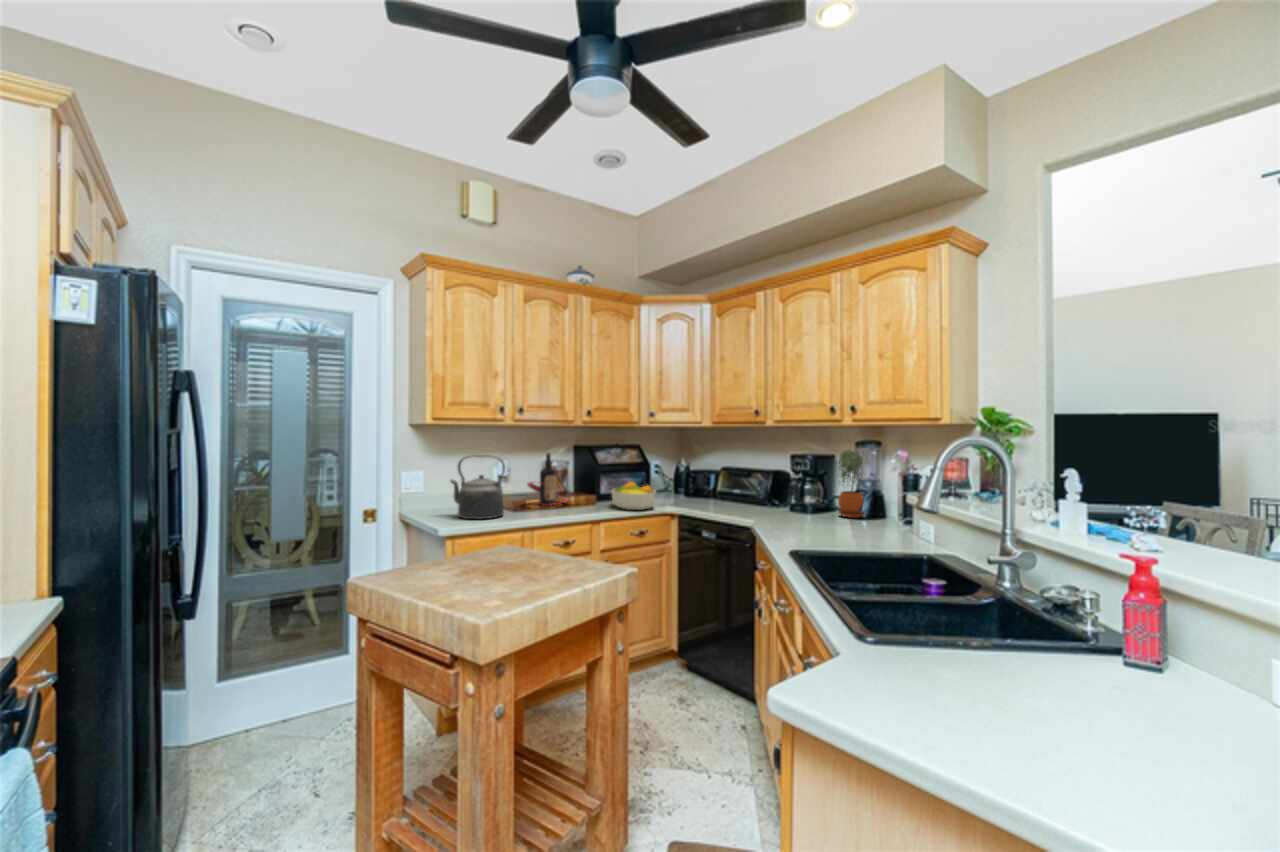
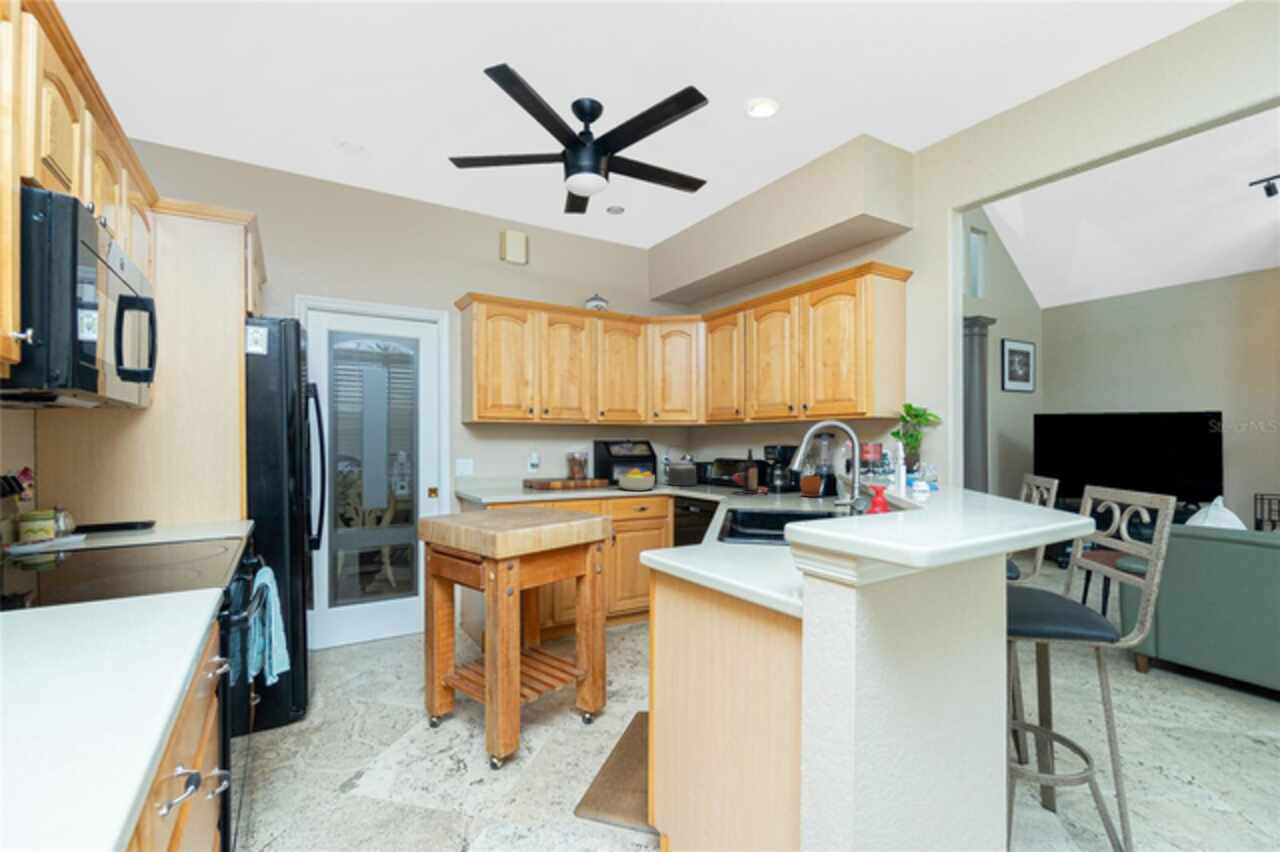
bottle: present [527,452,568,506] -> present [733,448,767,494]
kettle: present [450,455,505,519] -> present [662,458,697,486]

